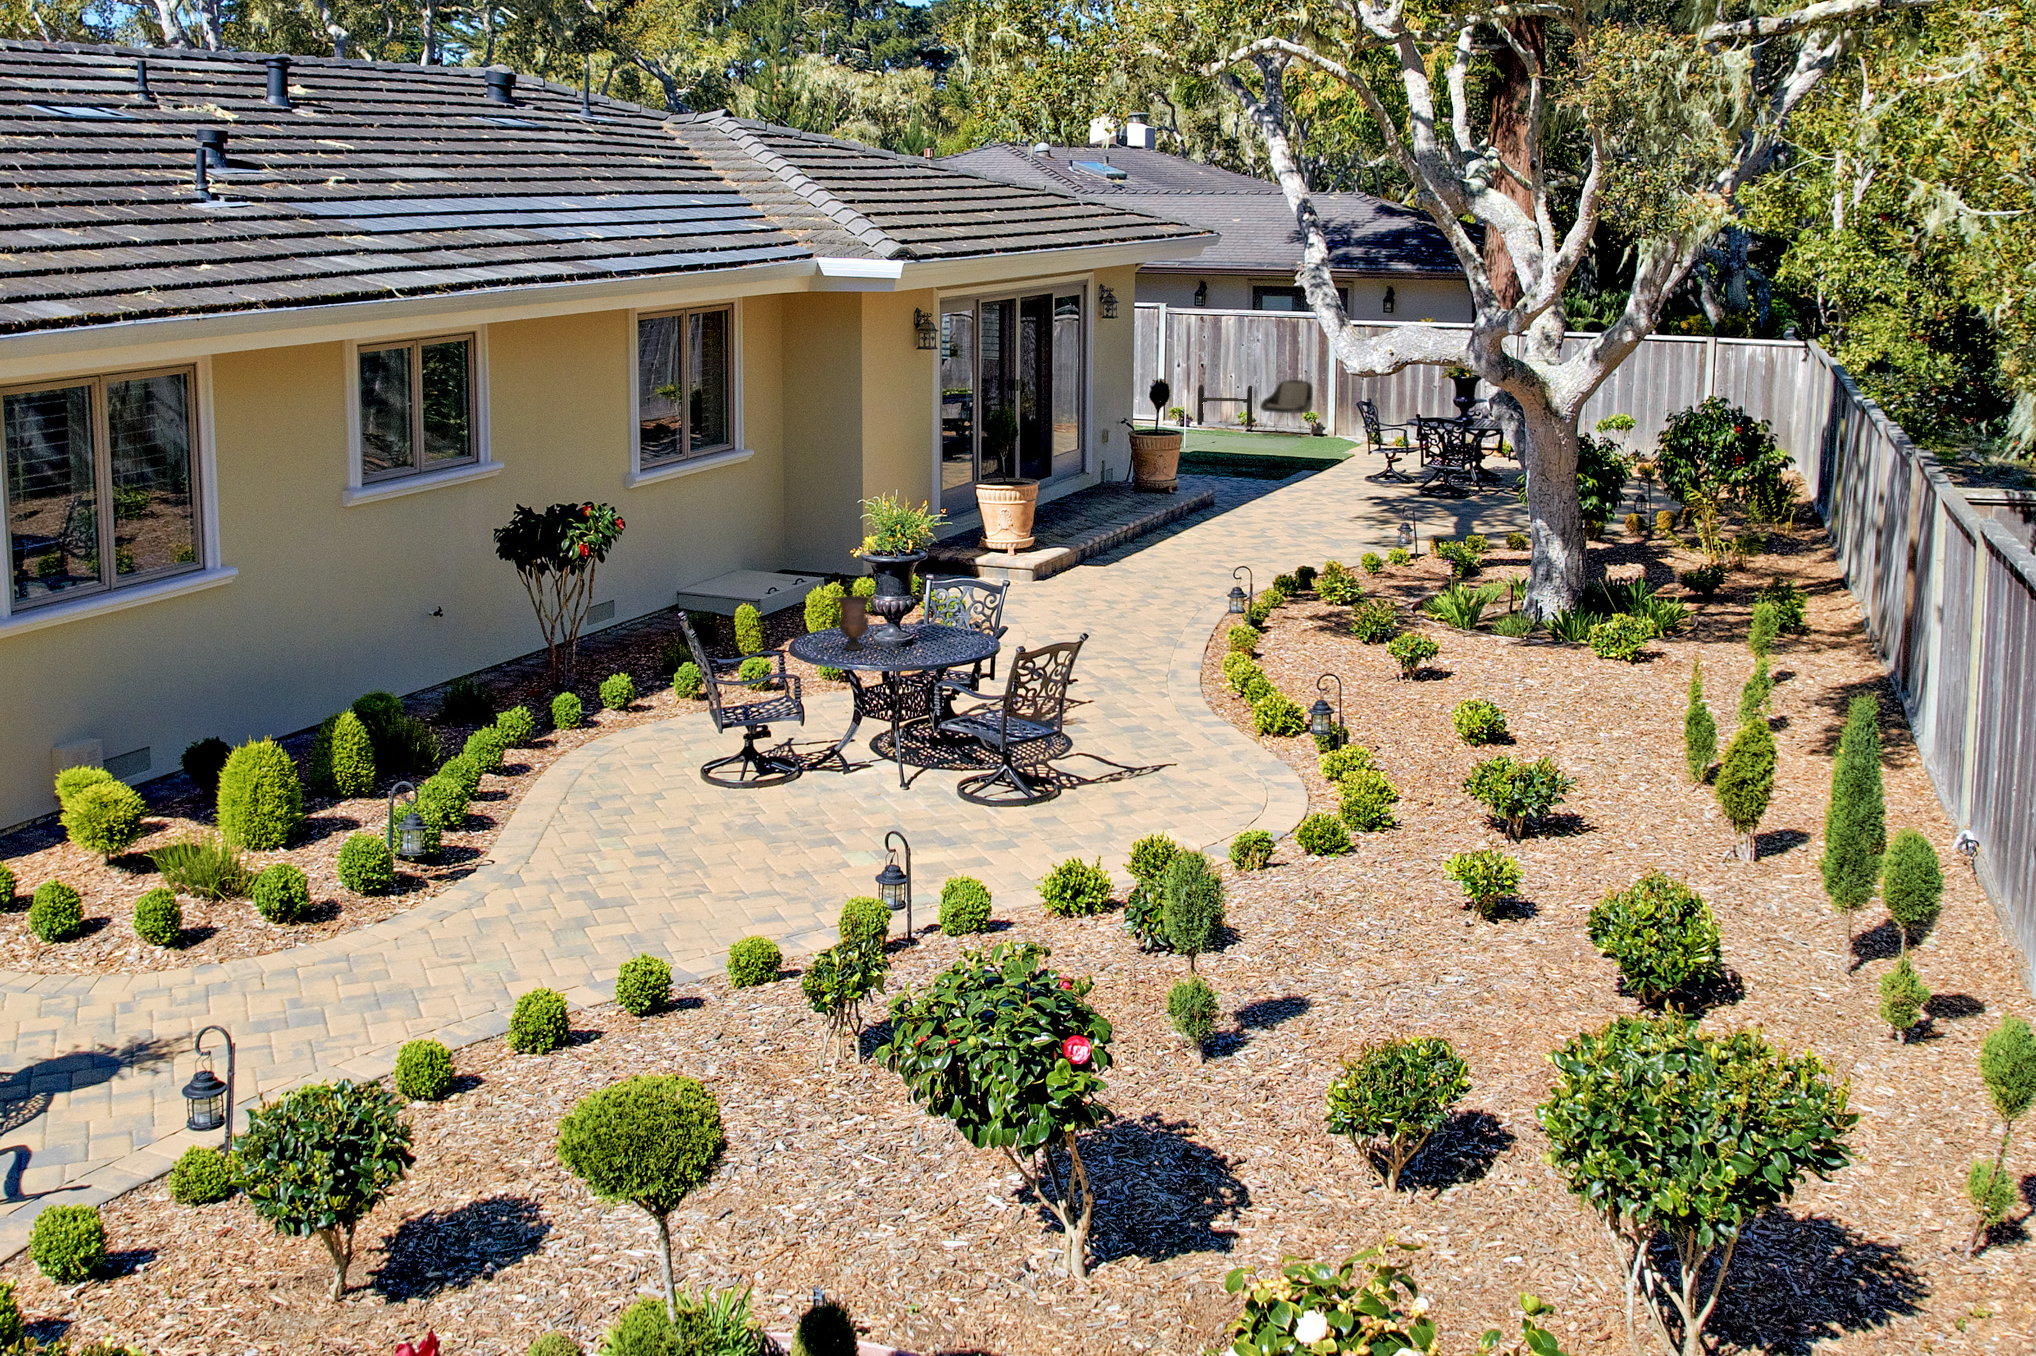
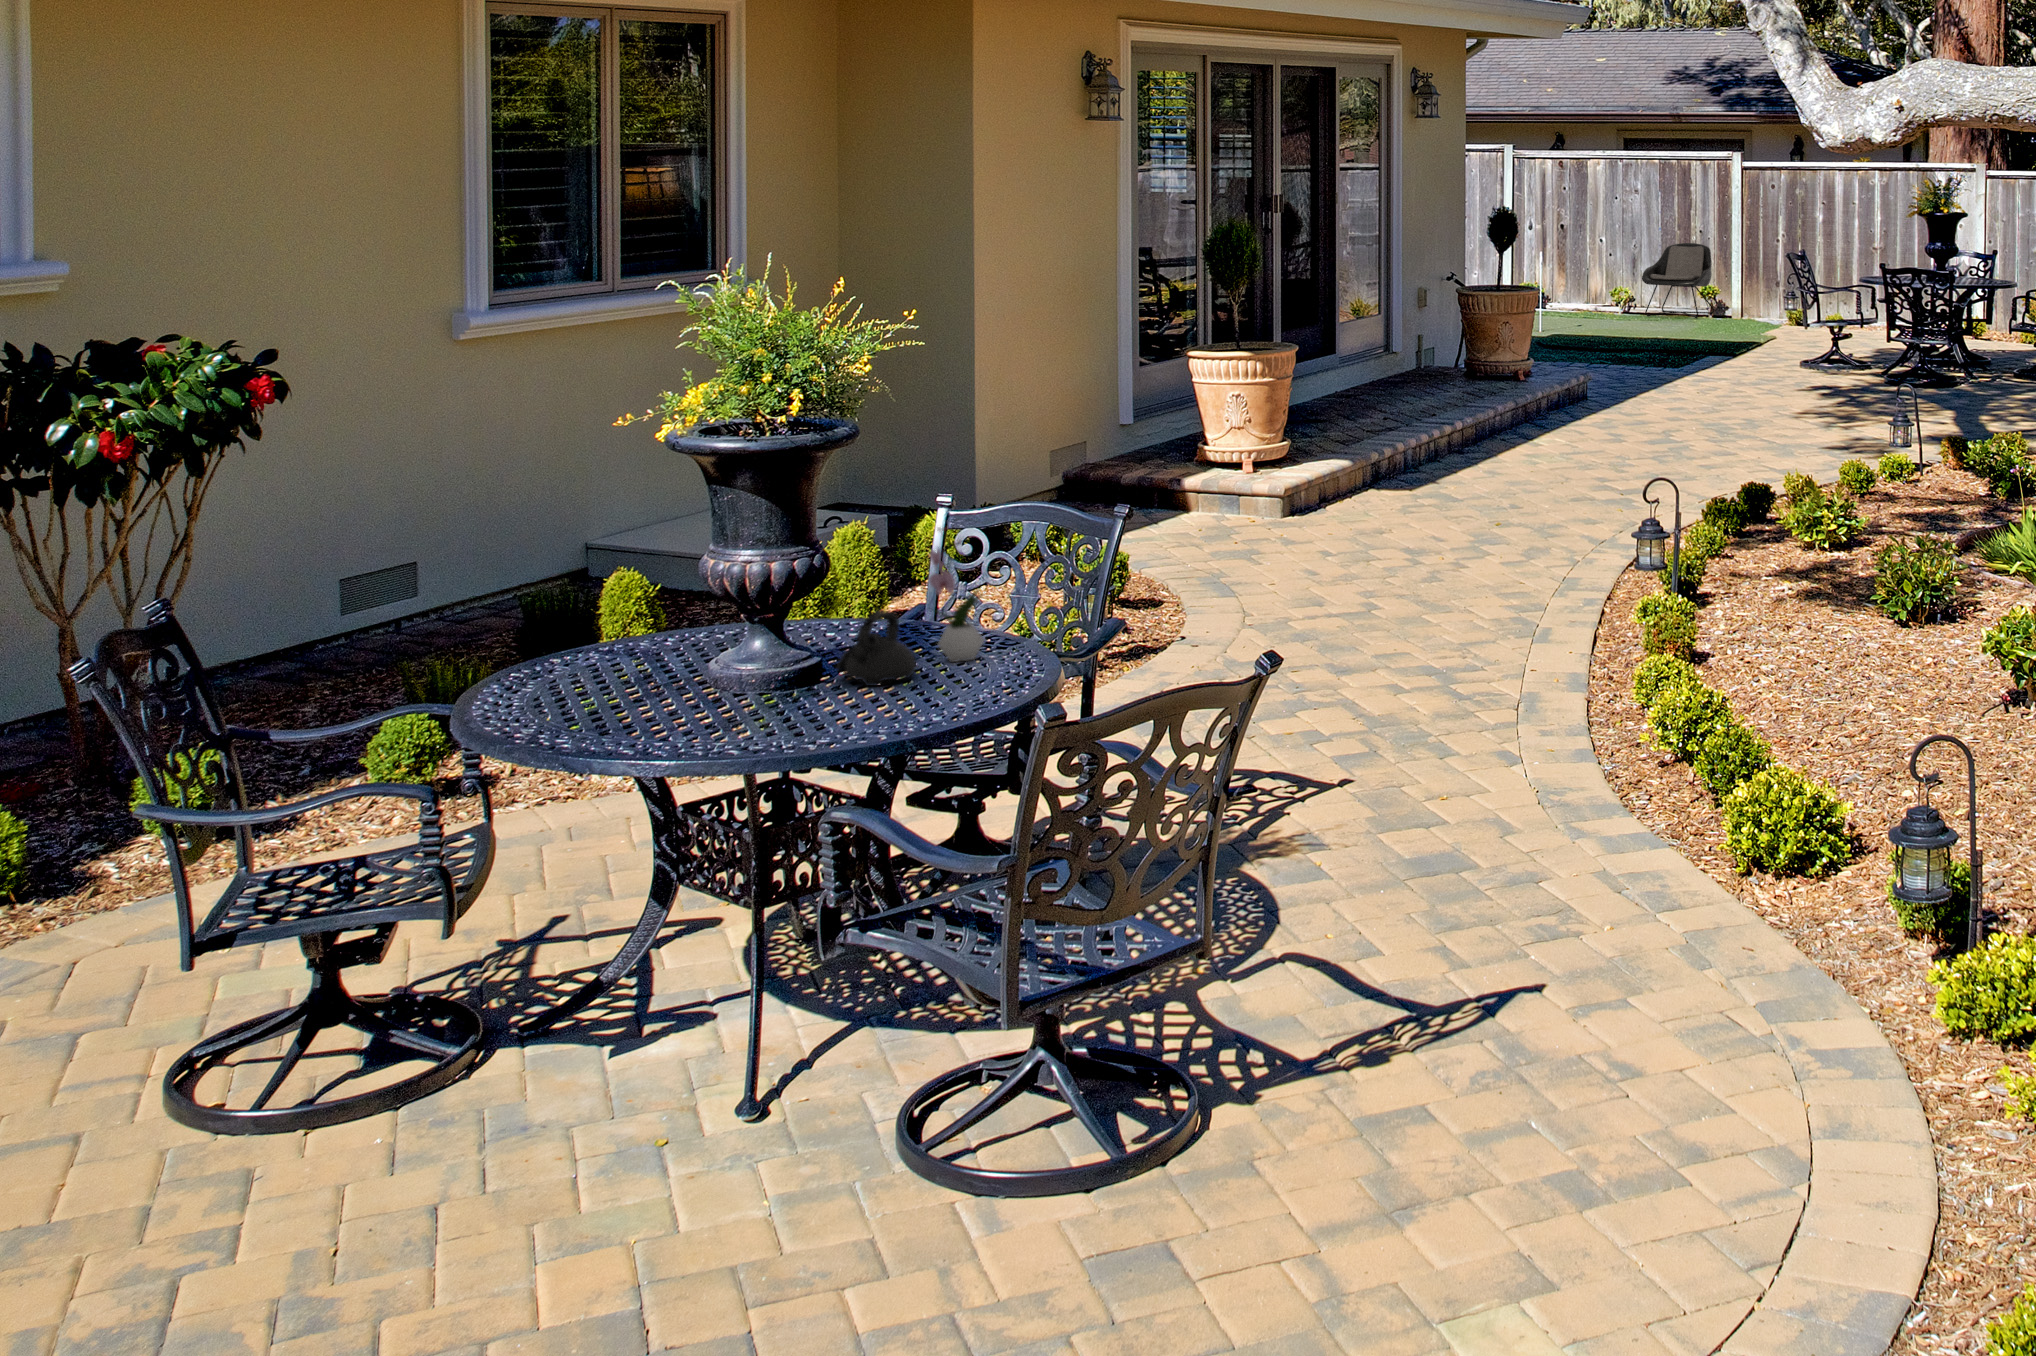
bench: present [1197,385,1253,426] -> none [1557,253,1630,307]
flower arrangement: none [938,589,961,640] -> present [929,528,984,662]
vase: present [830,596,875,650] -> none [595,550,728,704]
teapot: none [911,619,939,647] -> present [837,611,916,686]

